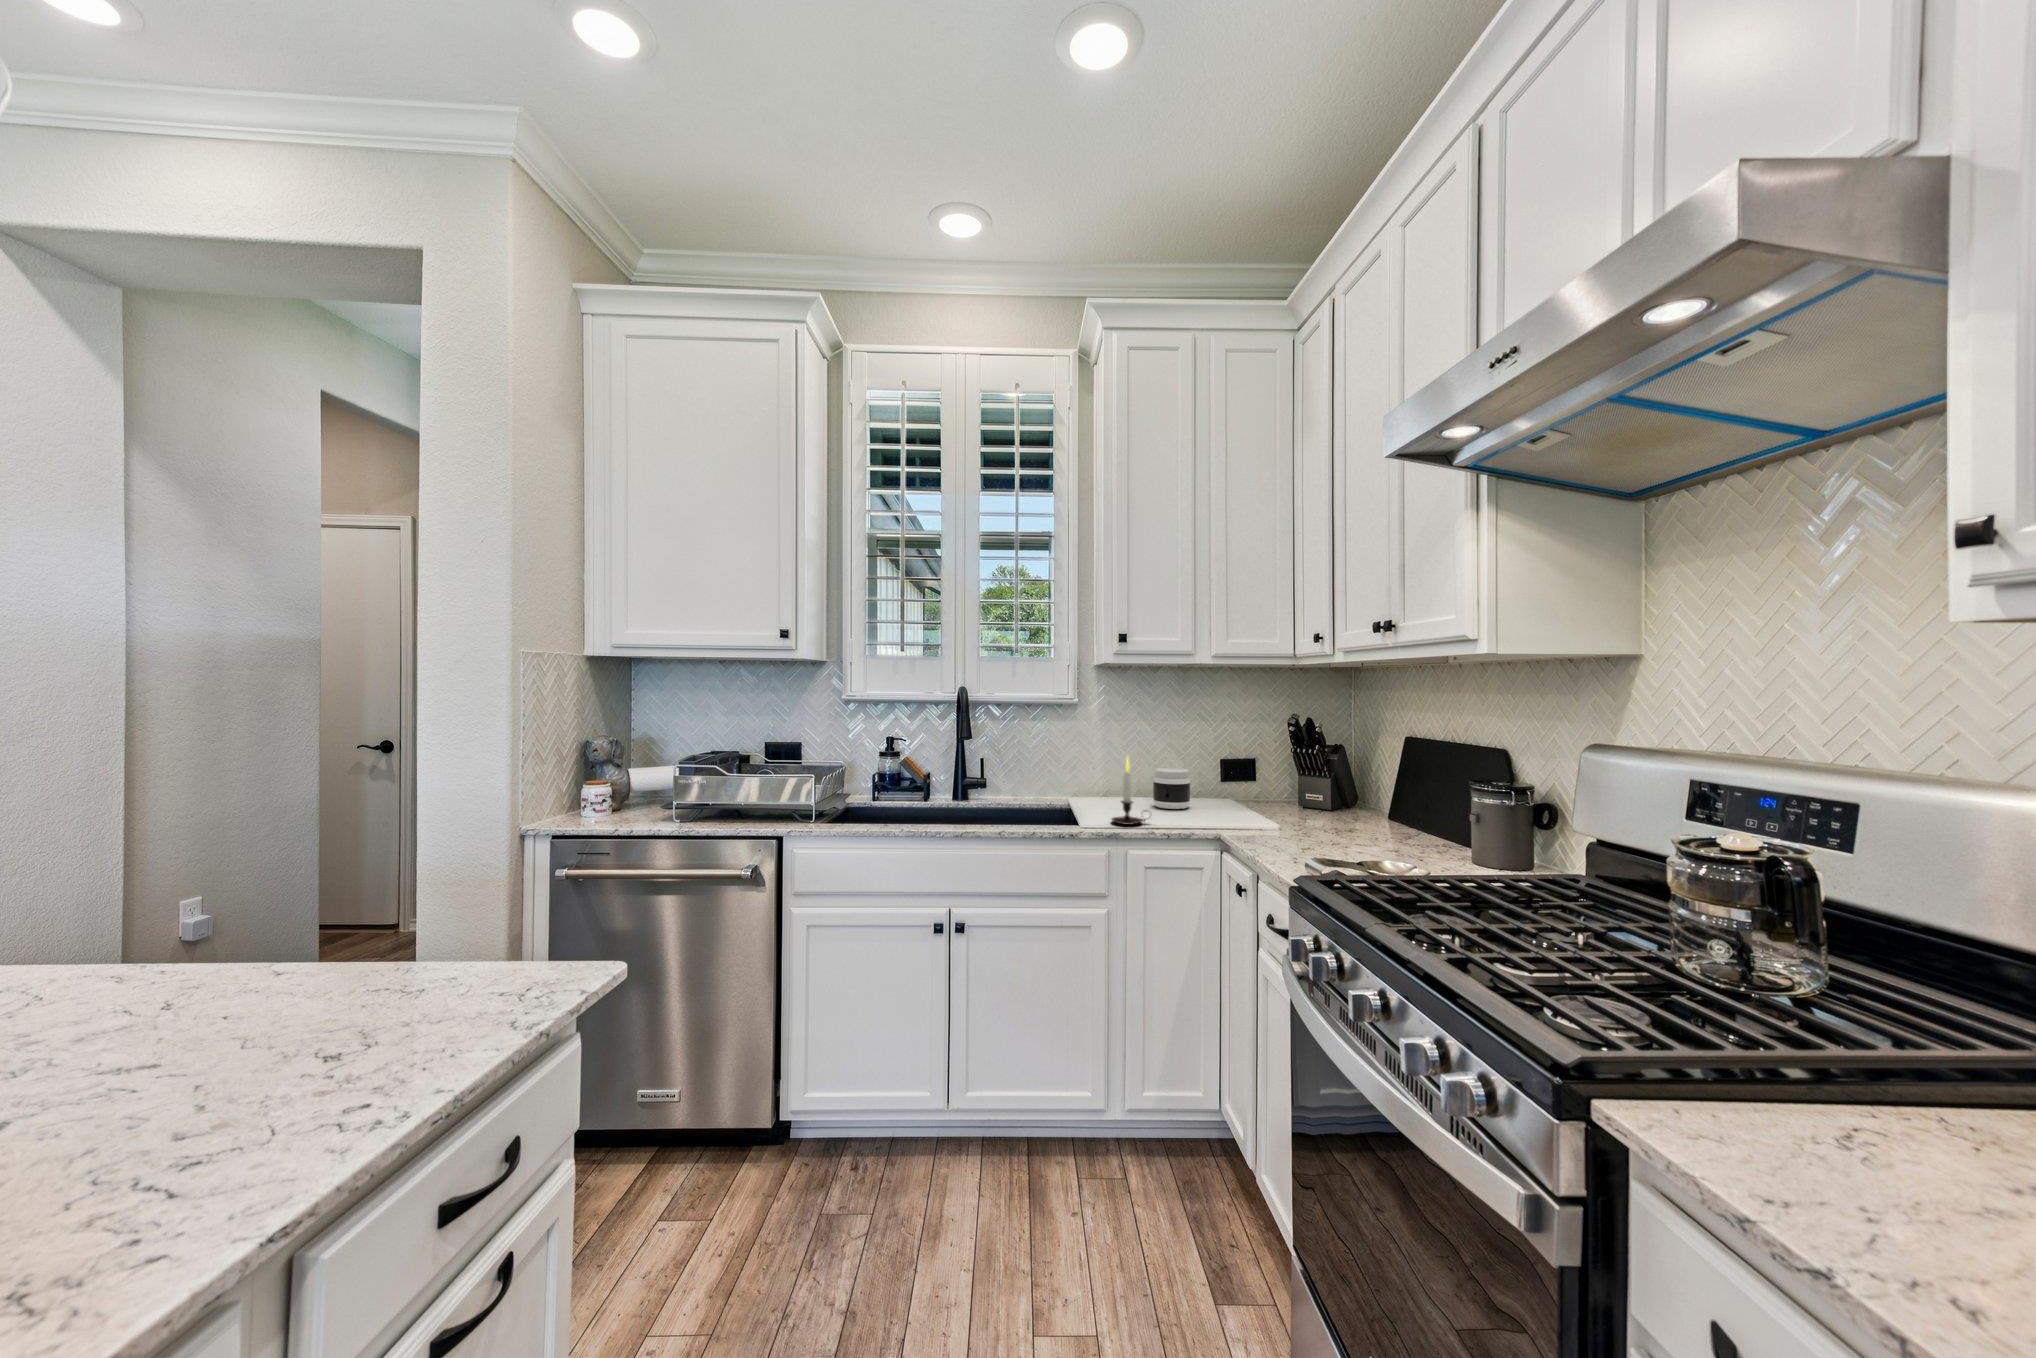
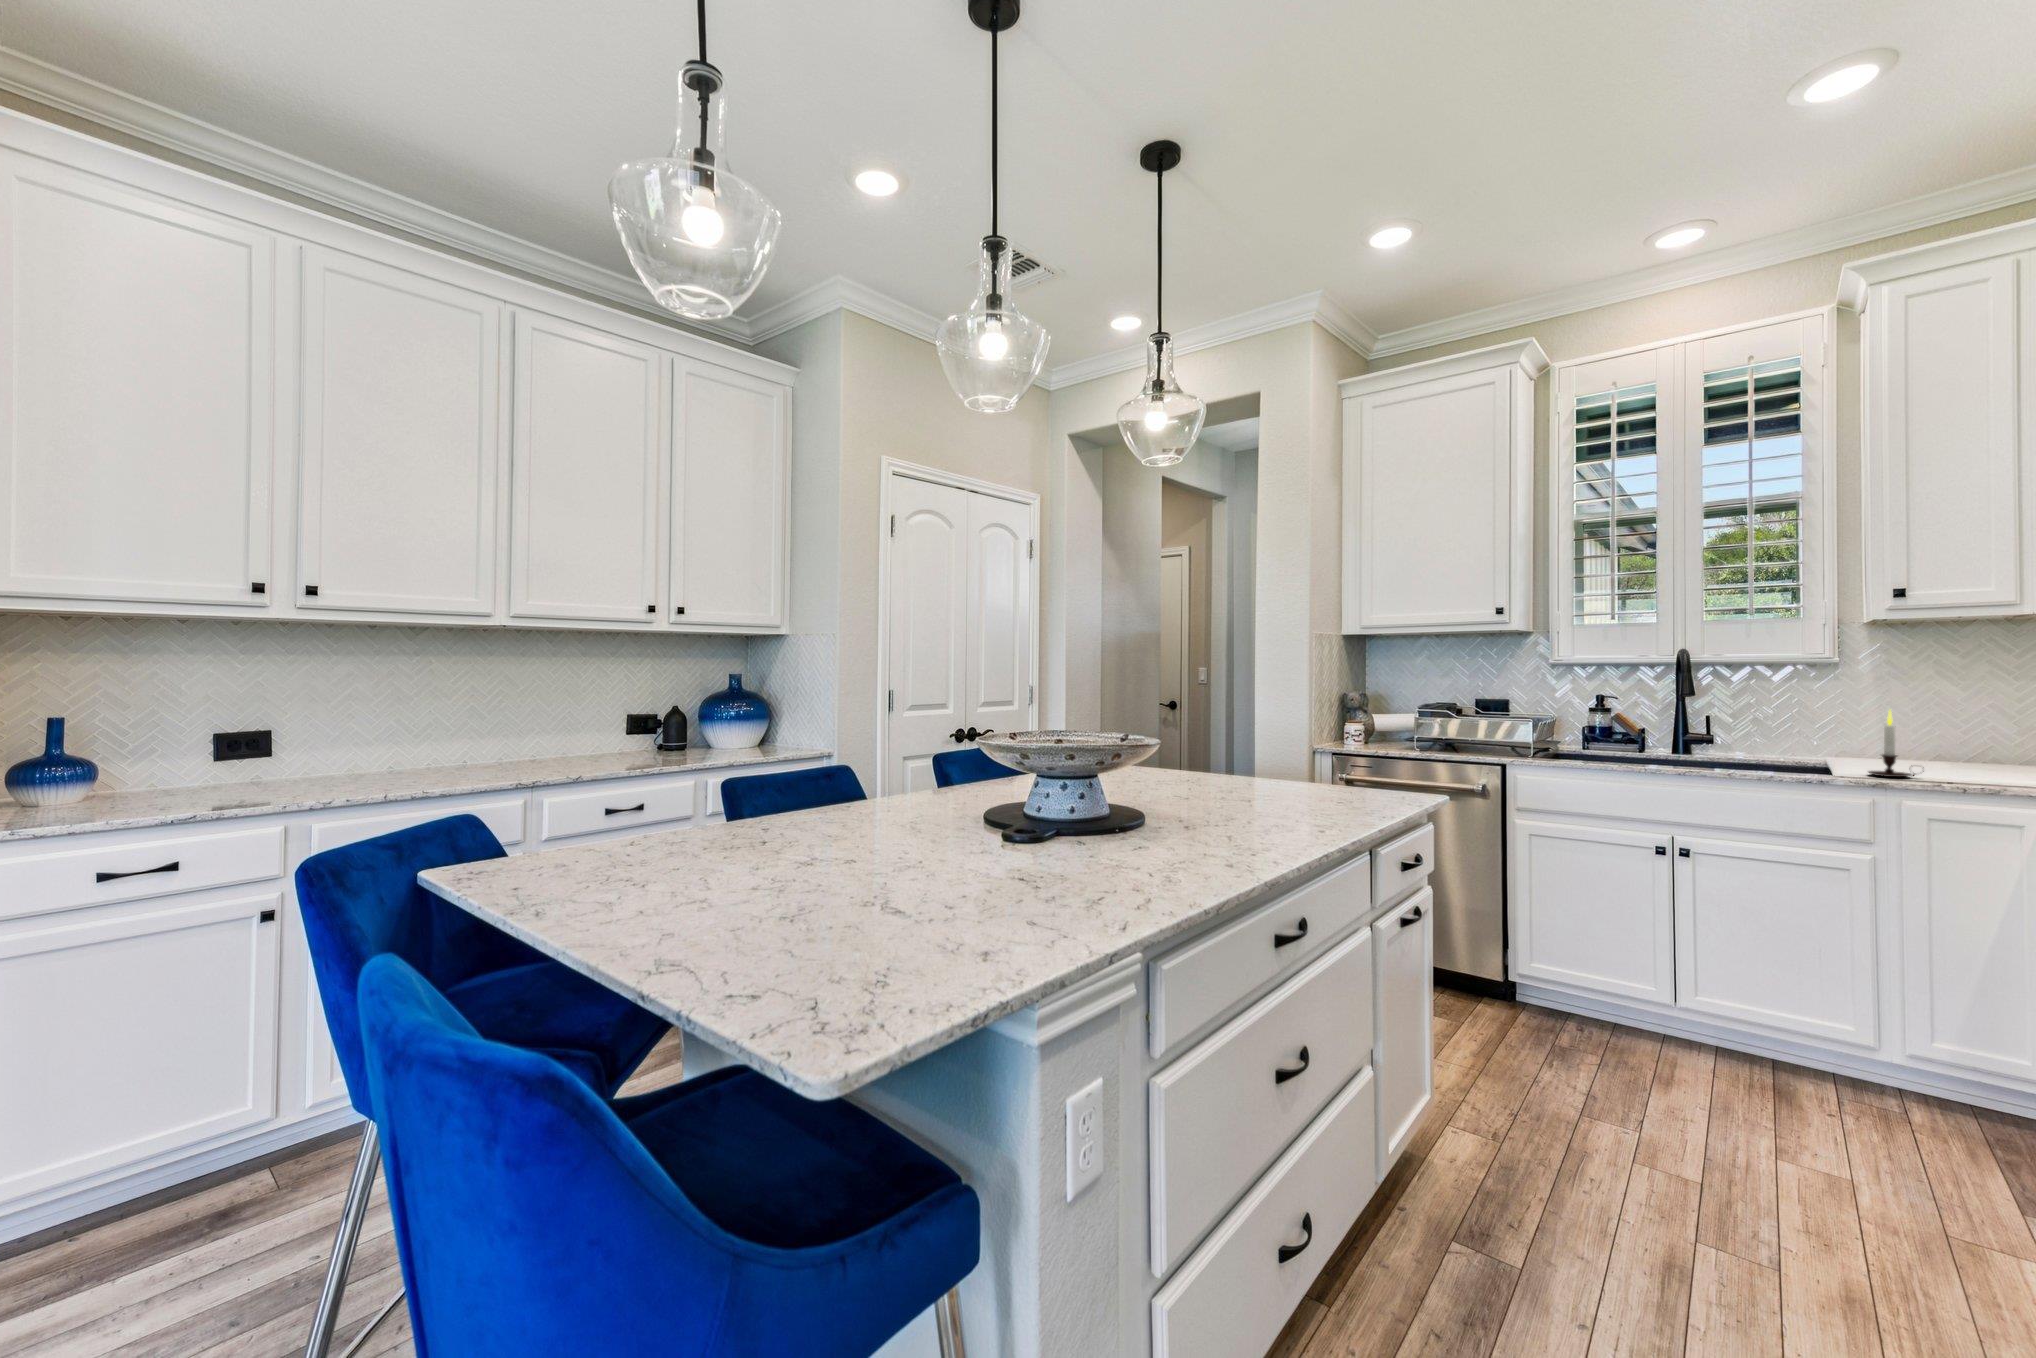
jar: present [1153,768,1190,809] -> none [1937,730,1994,772]

